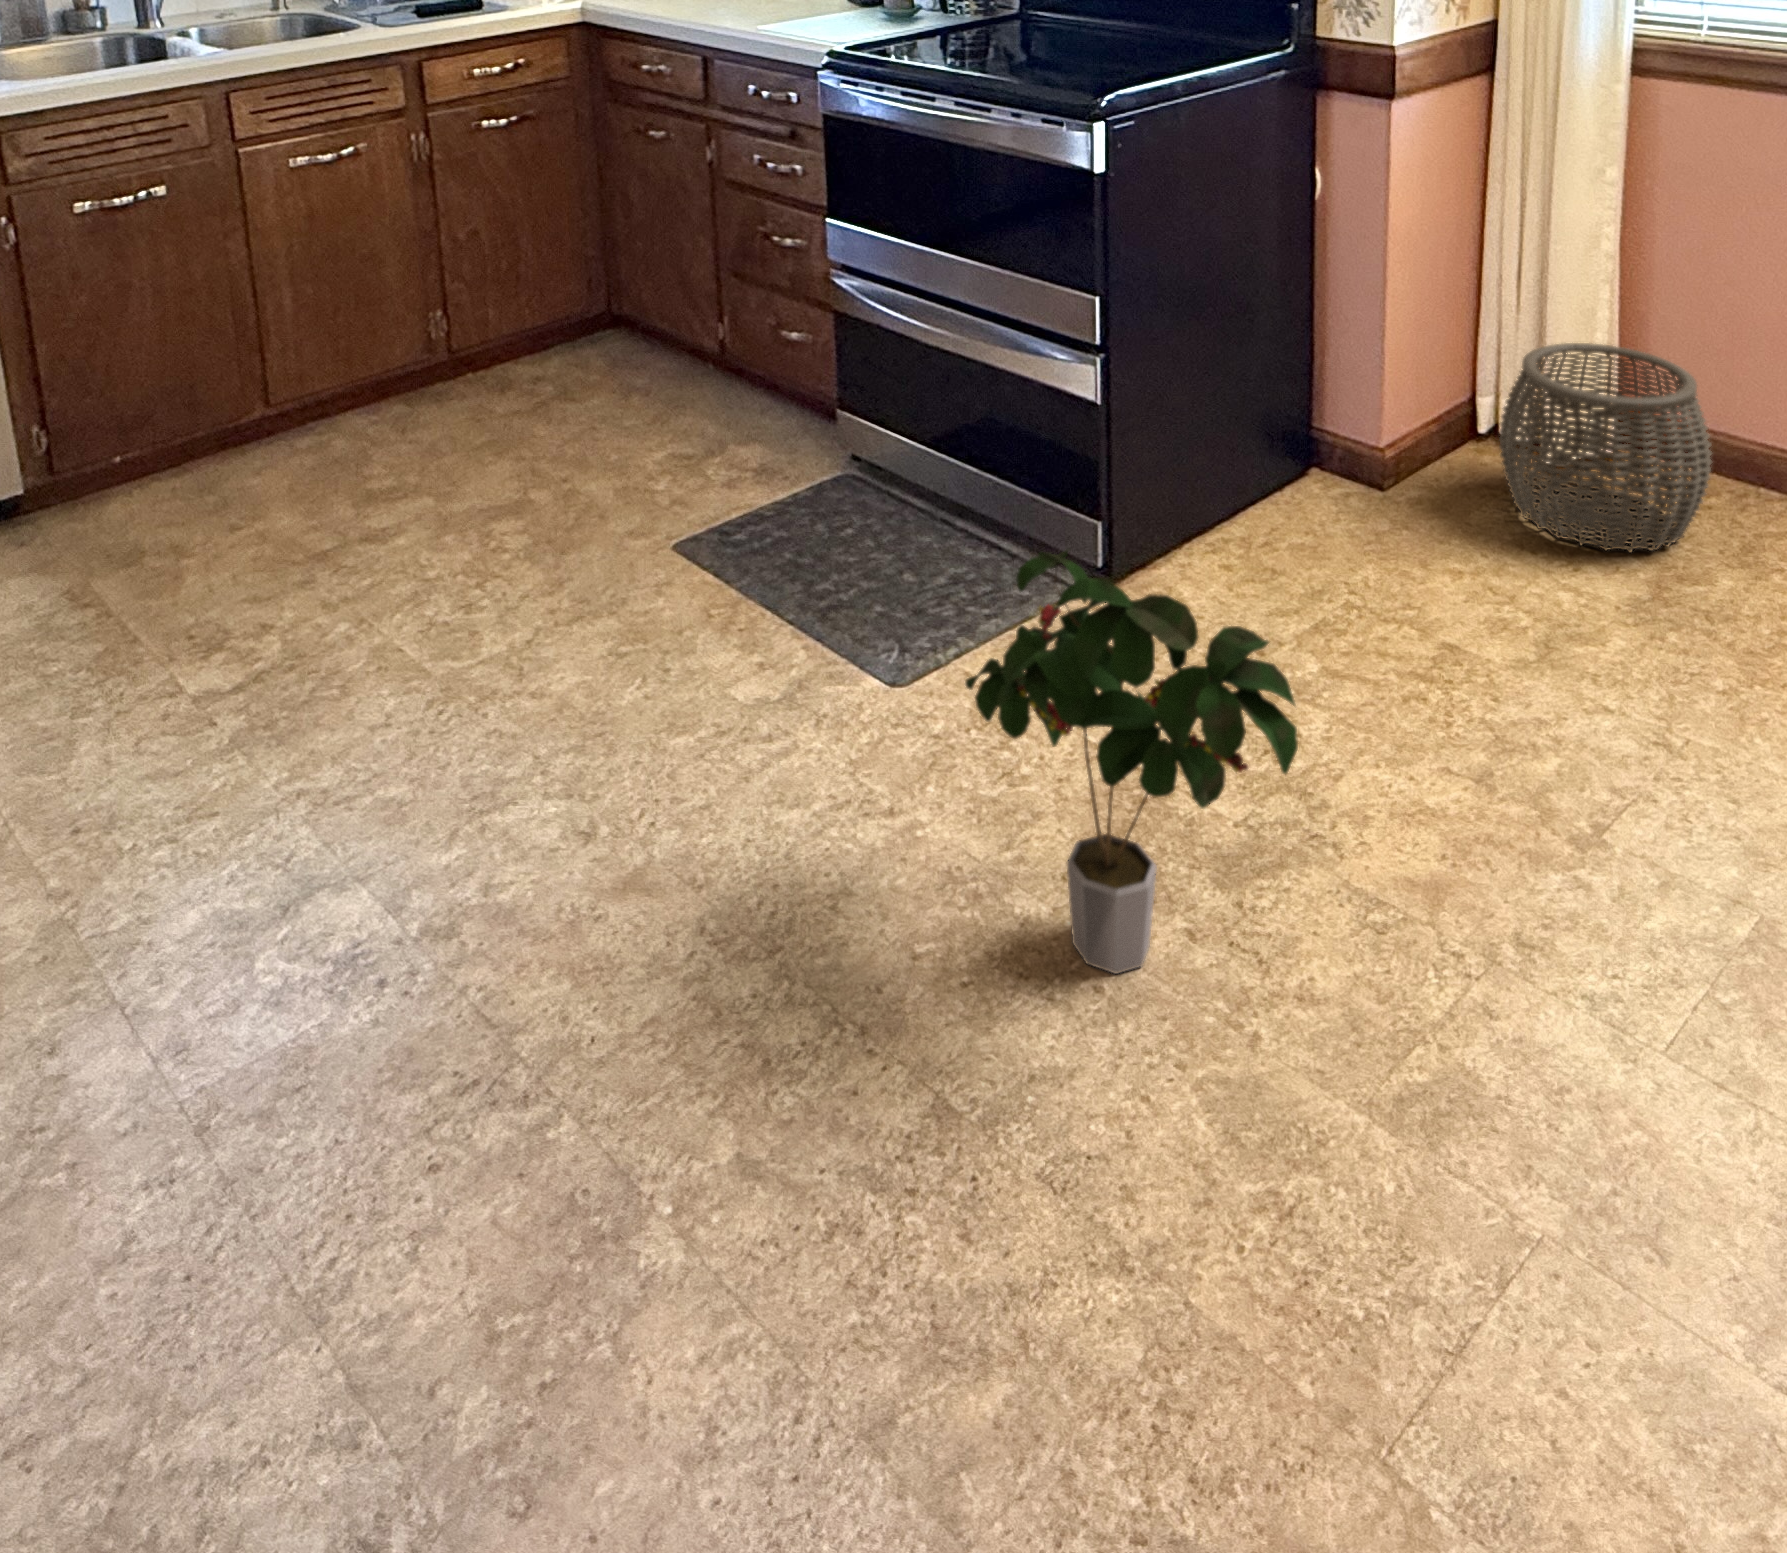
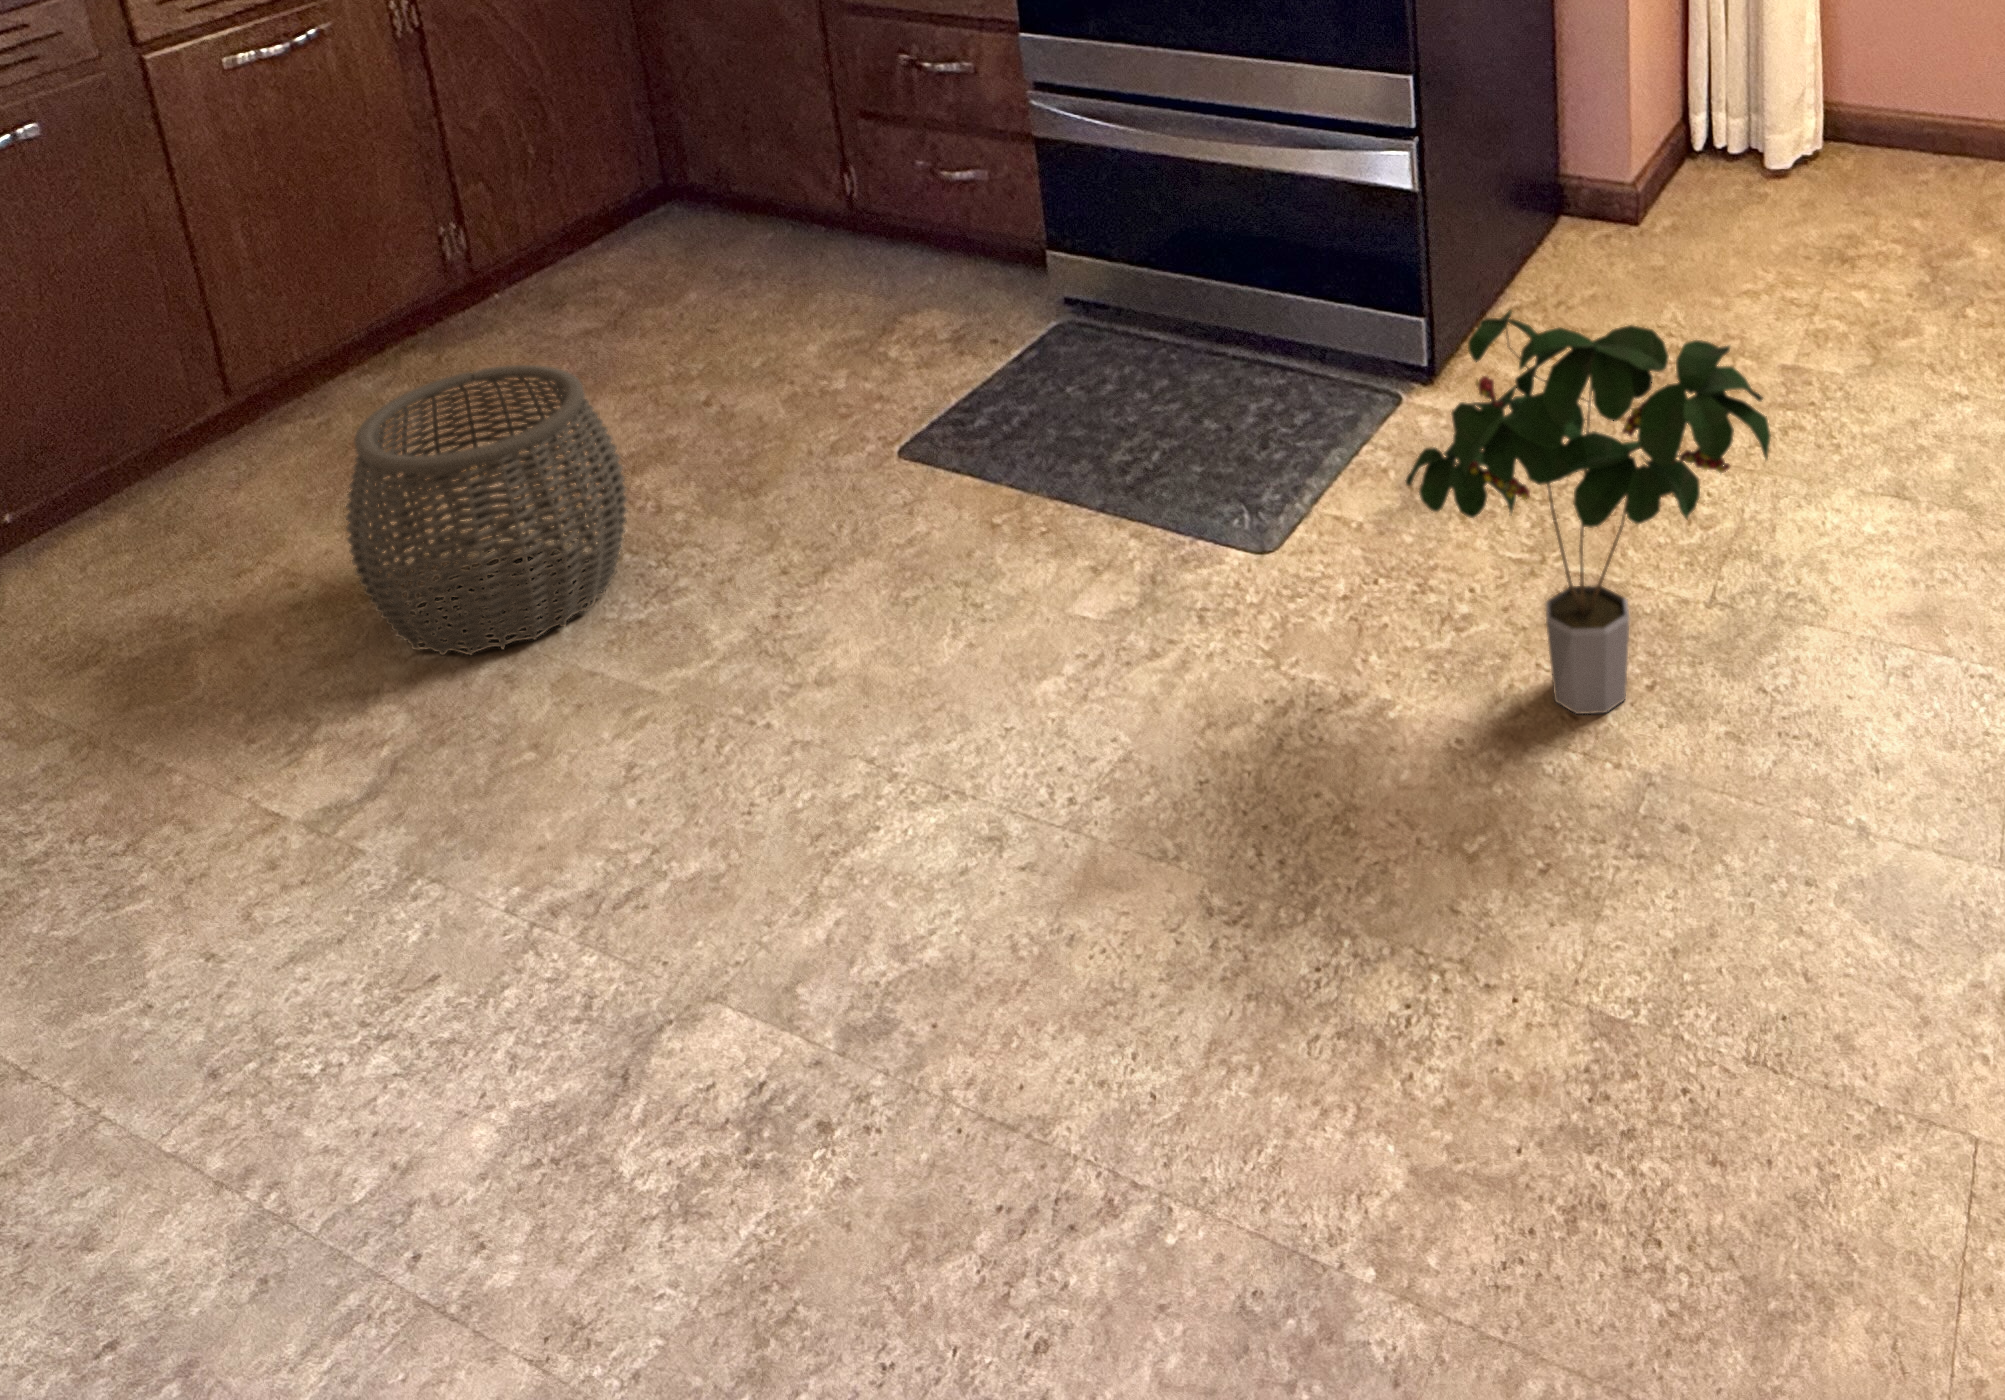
woven basket: present [1499,343,1712,552] -> present [346,365,627,655]

